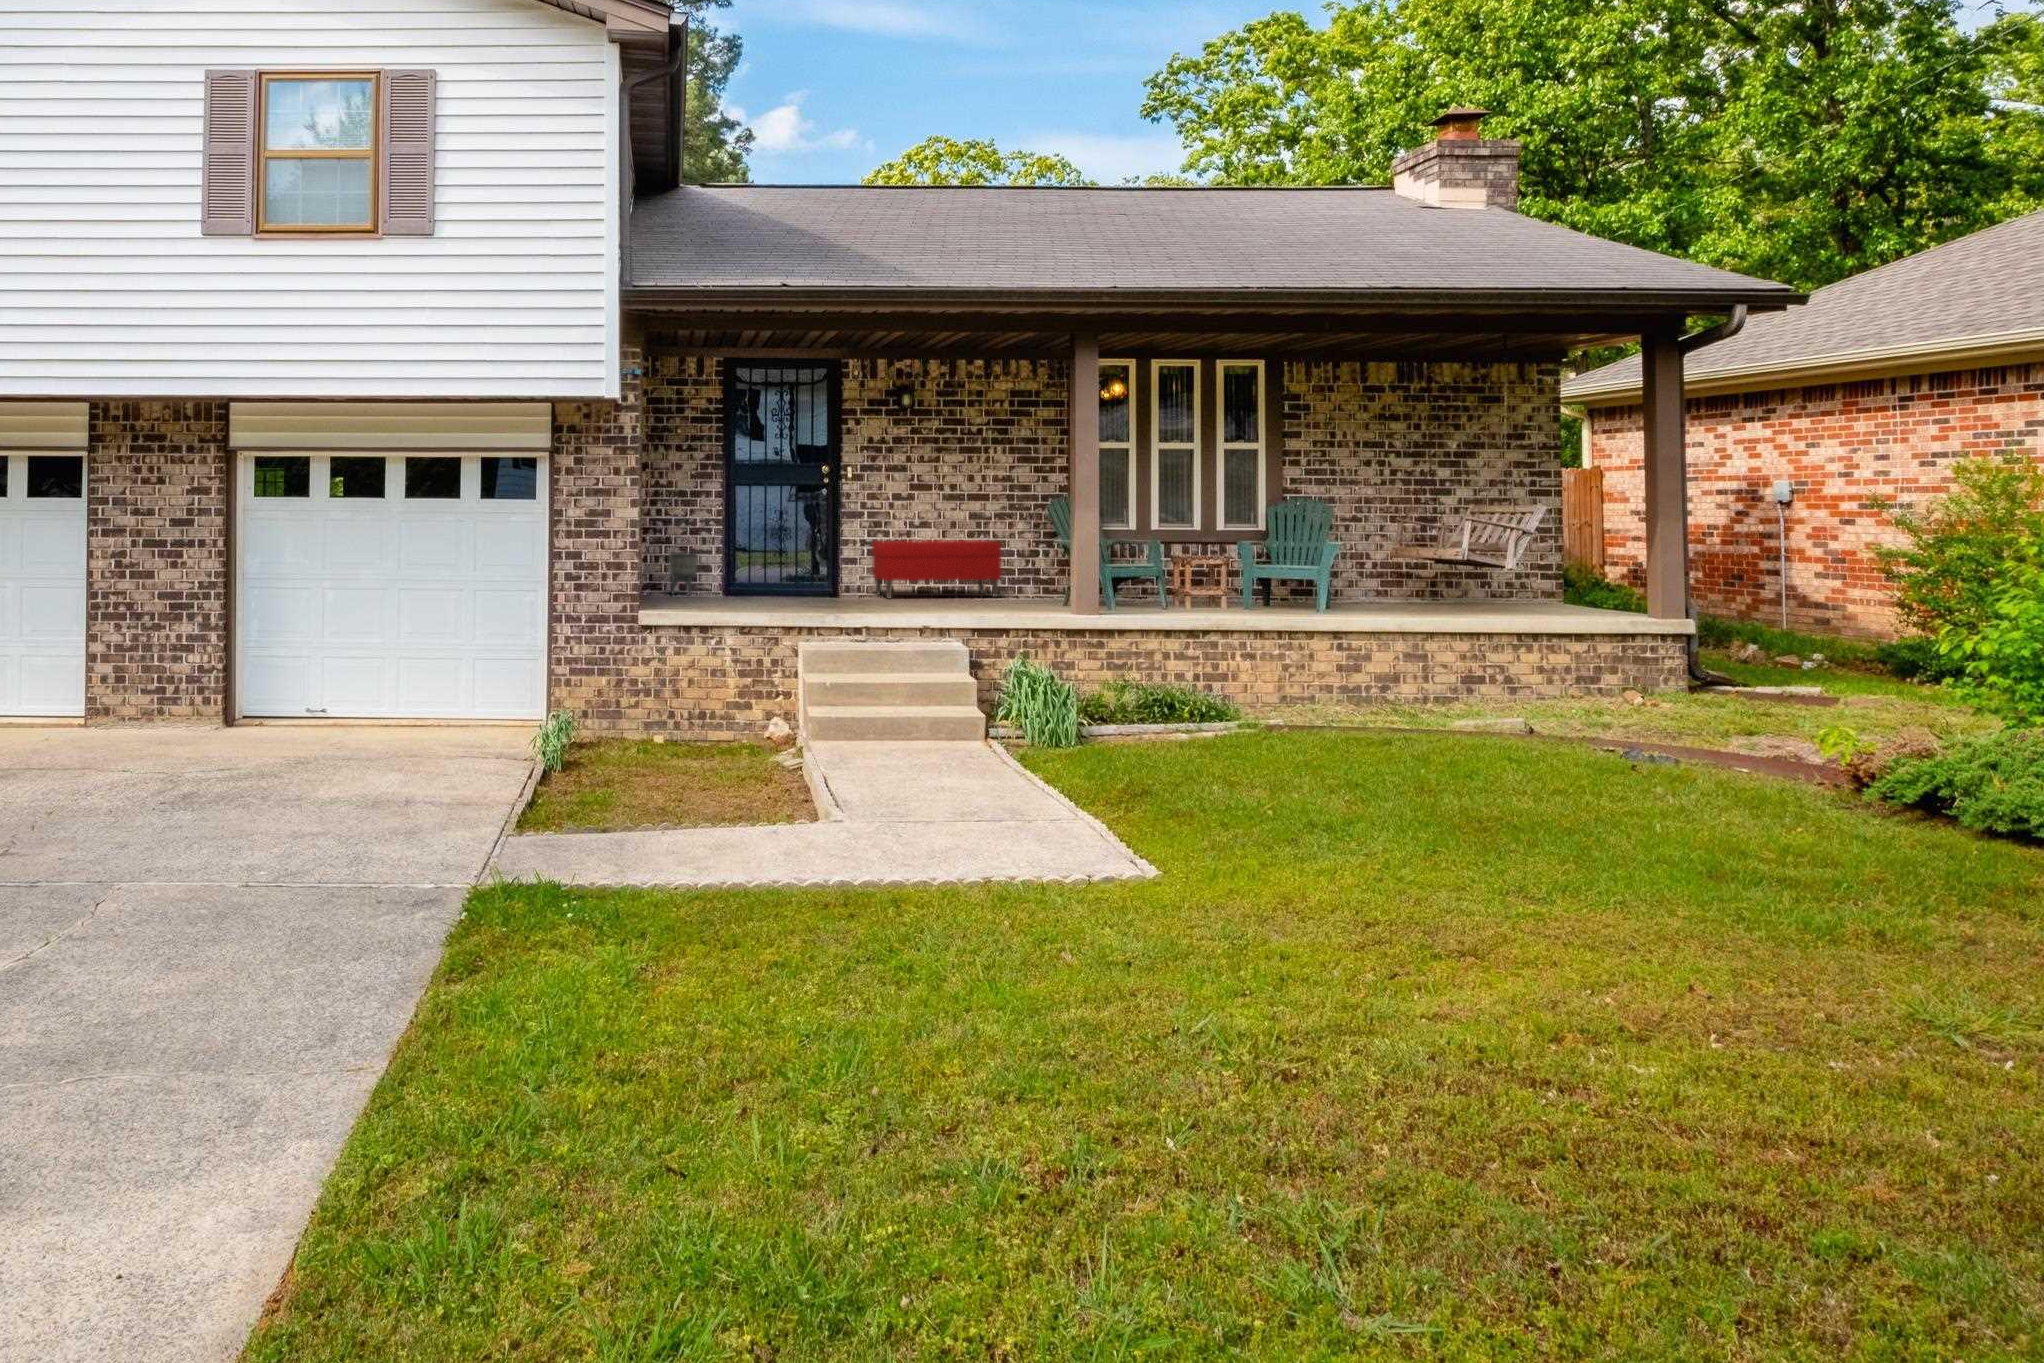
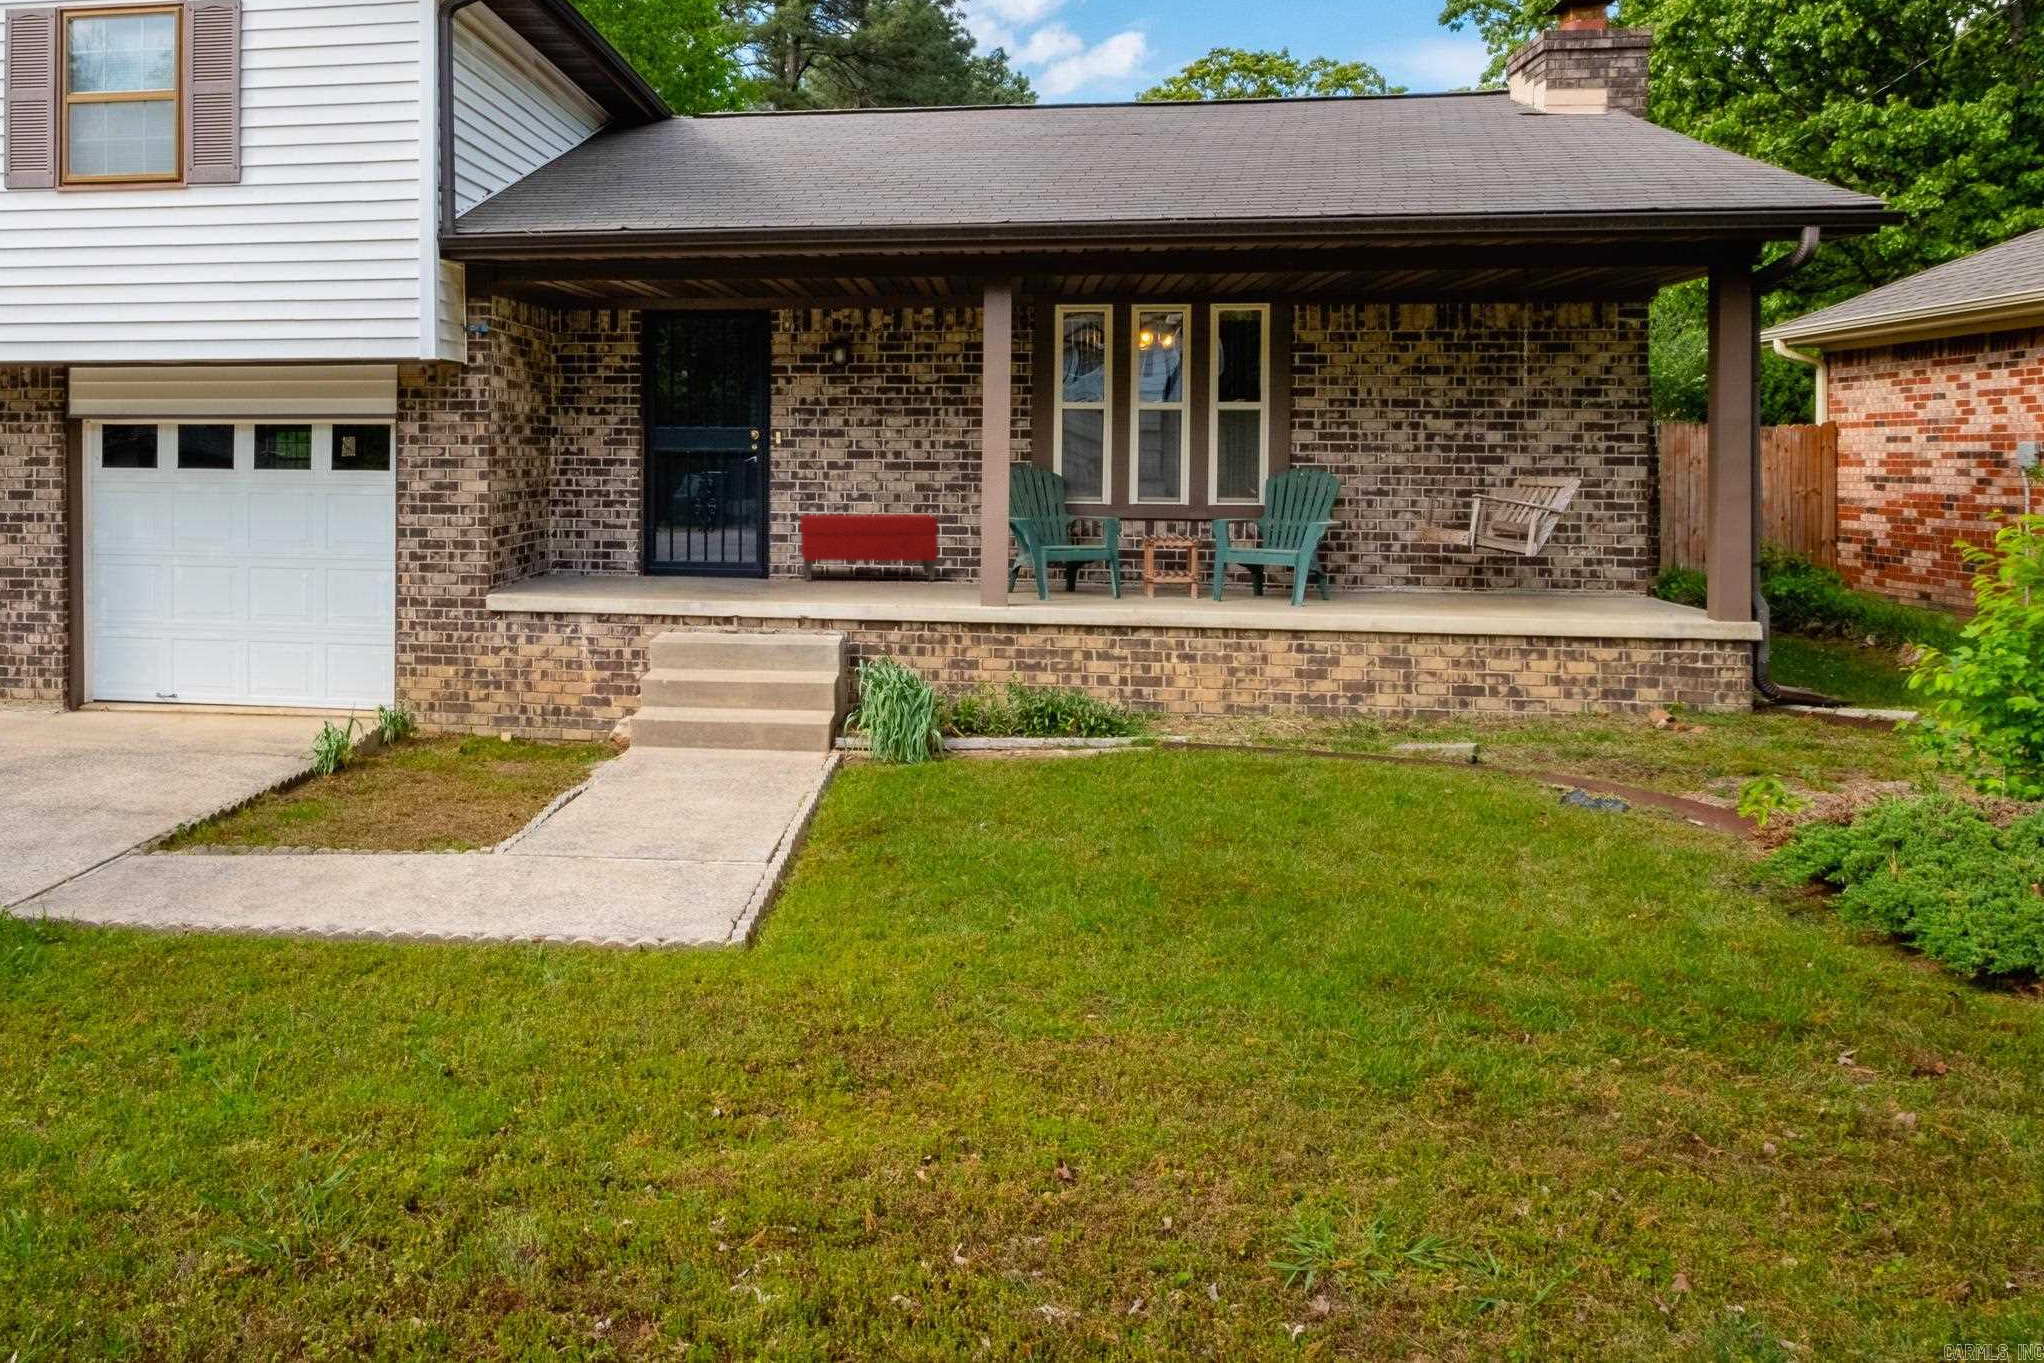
planter: present [669,553,698,594] -> none [574,527,606,573]

